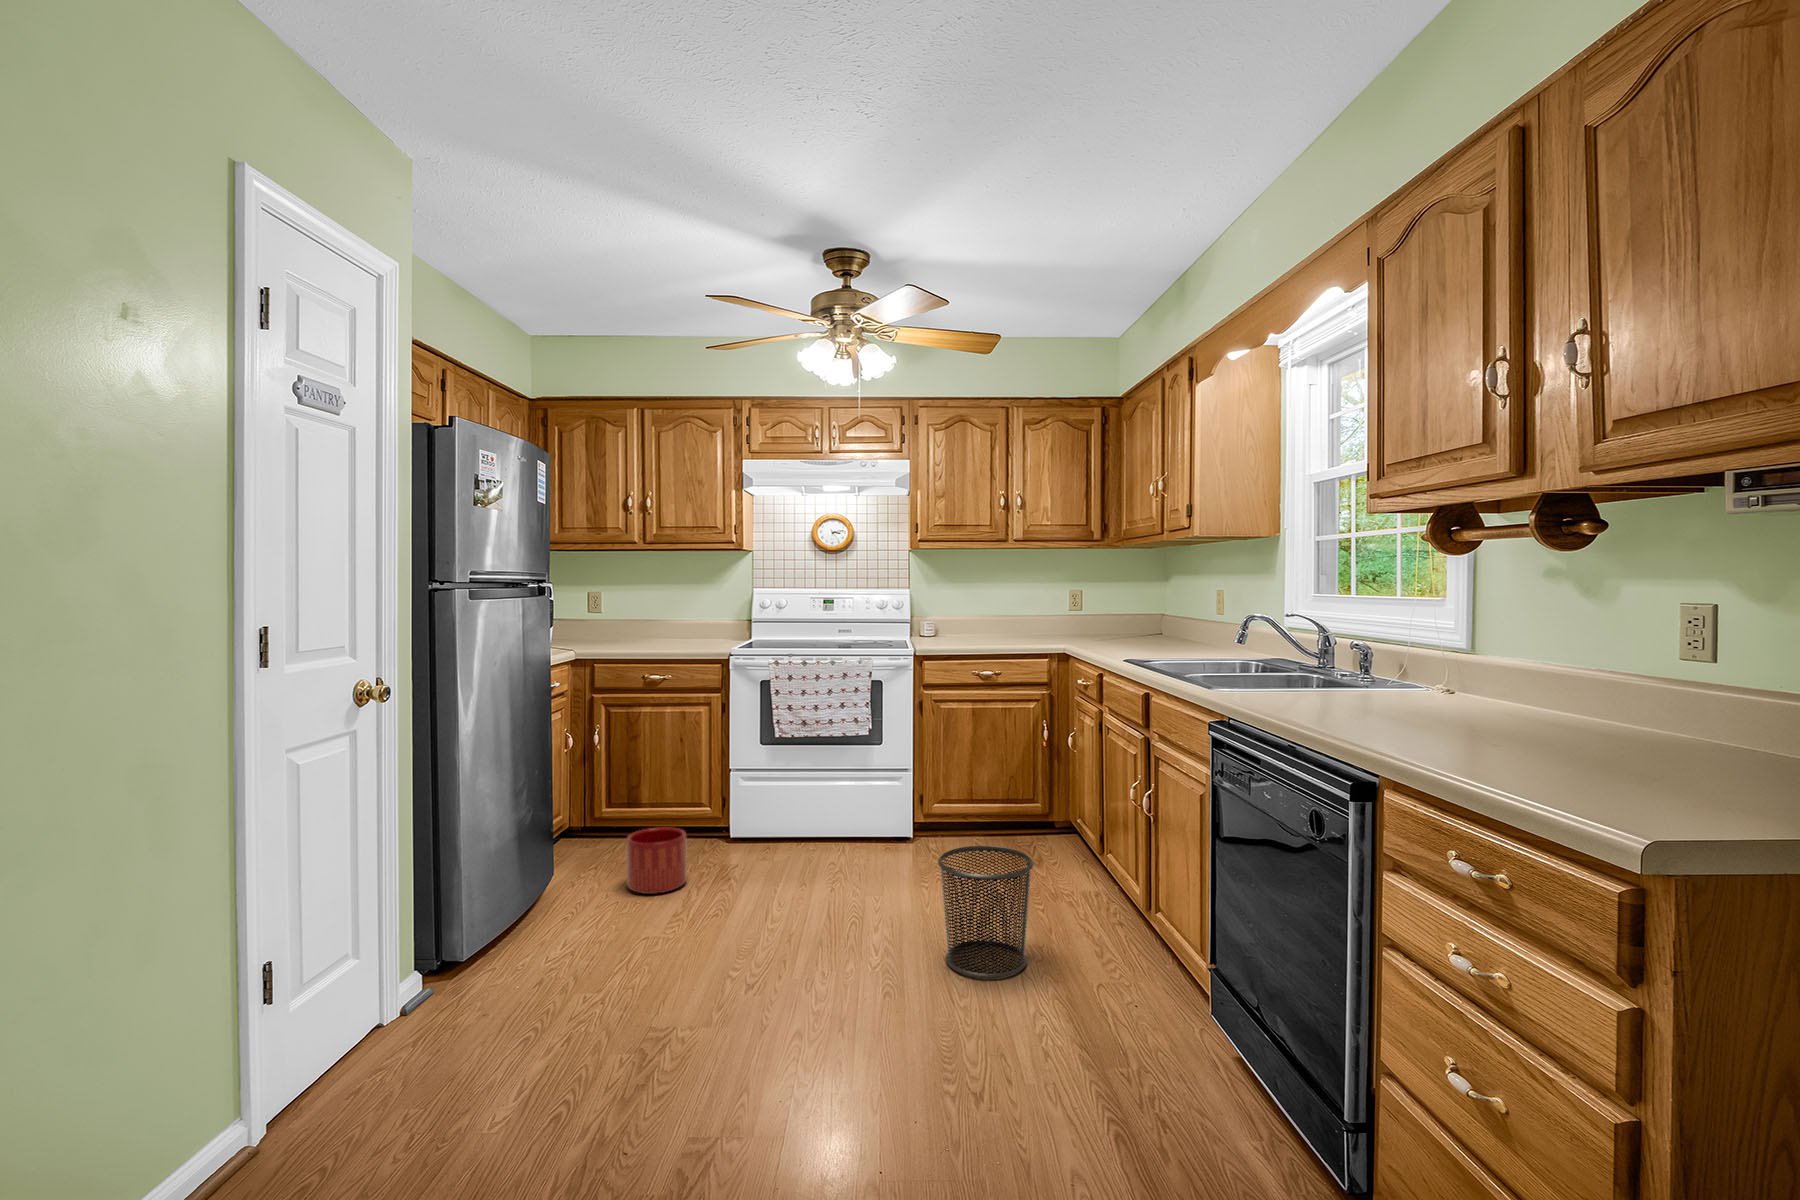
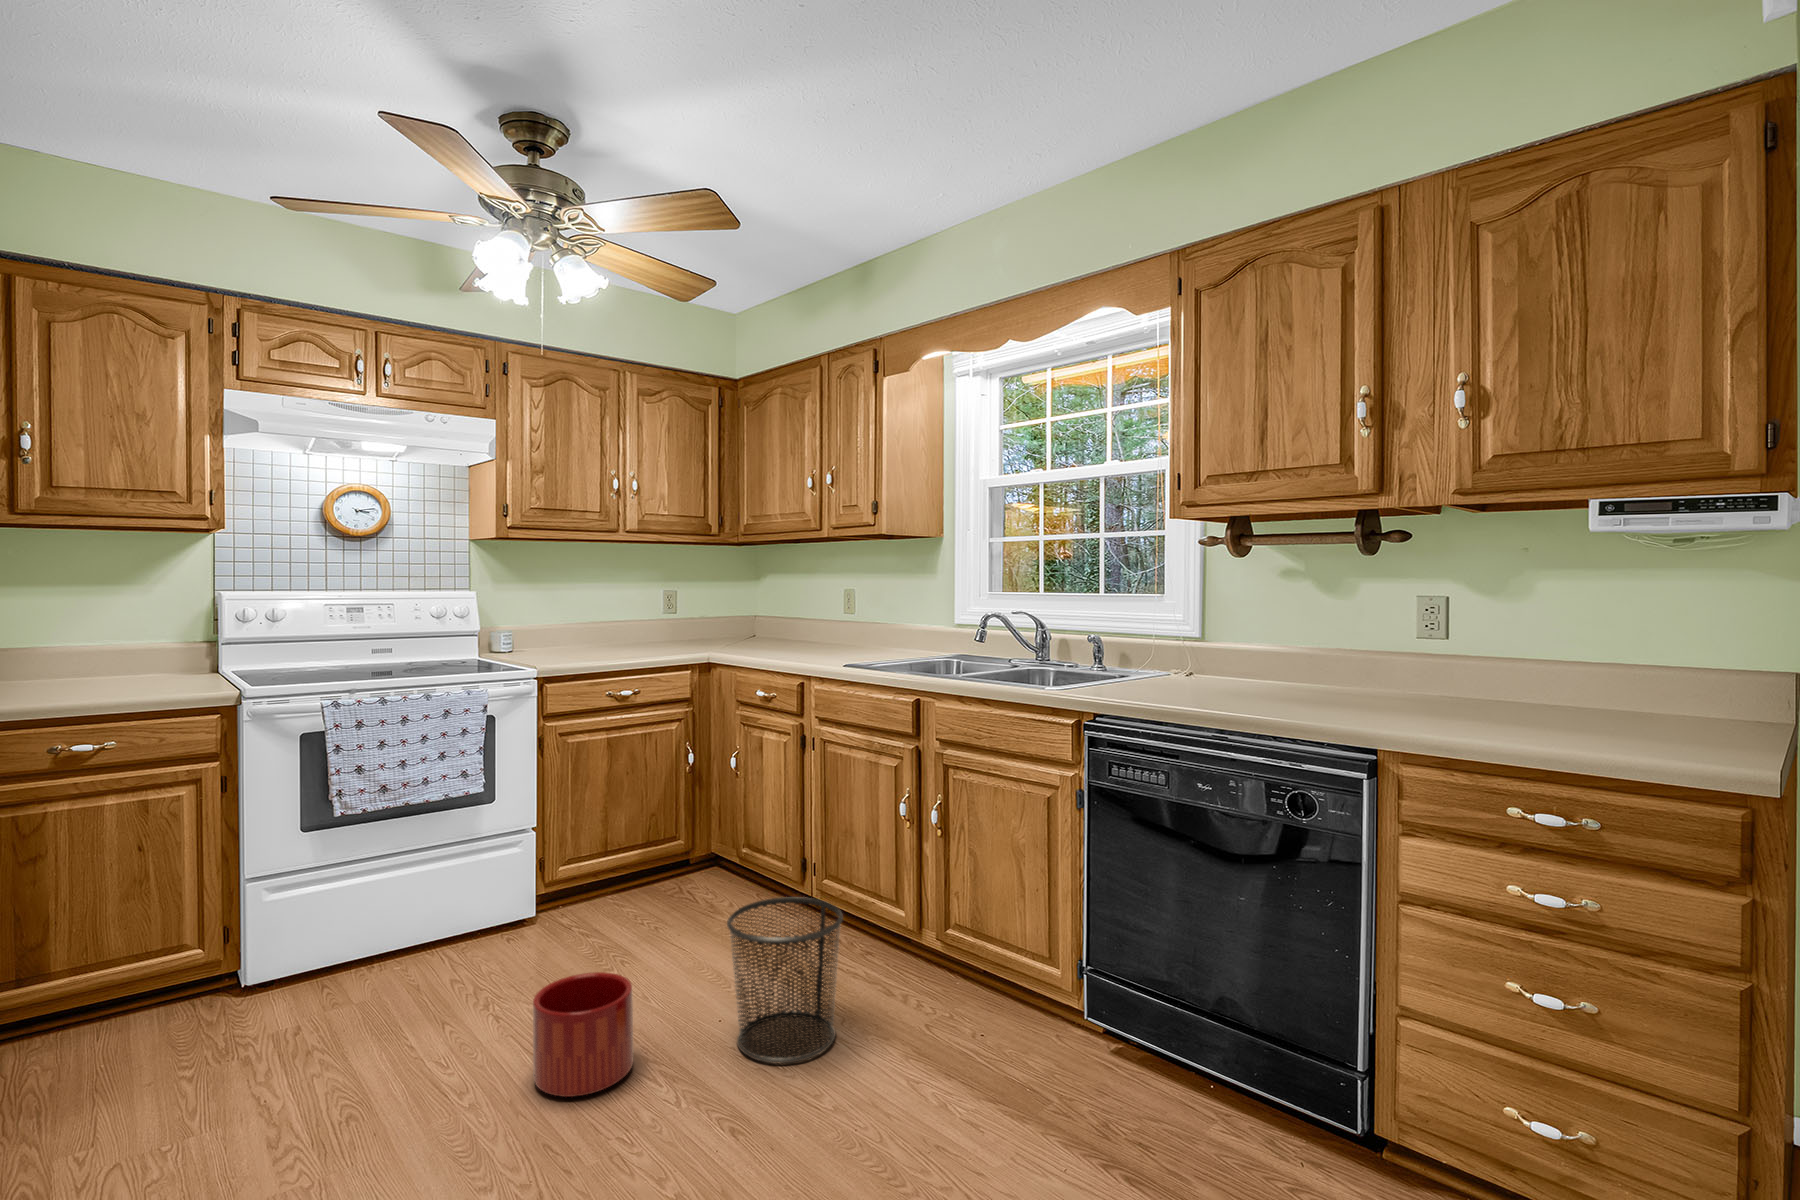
planter: present [627,827,687,894] -> present [533,972,633,1097]

